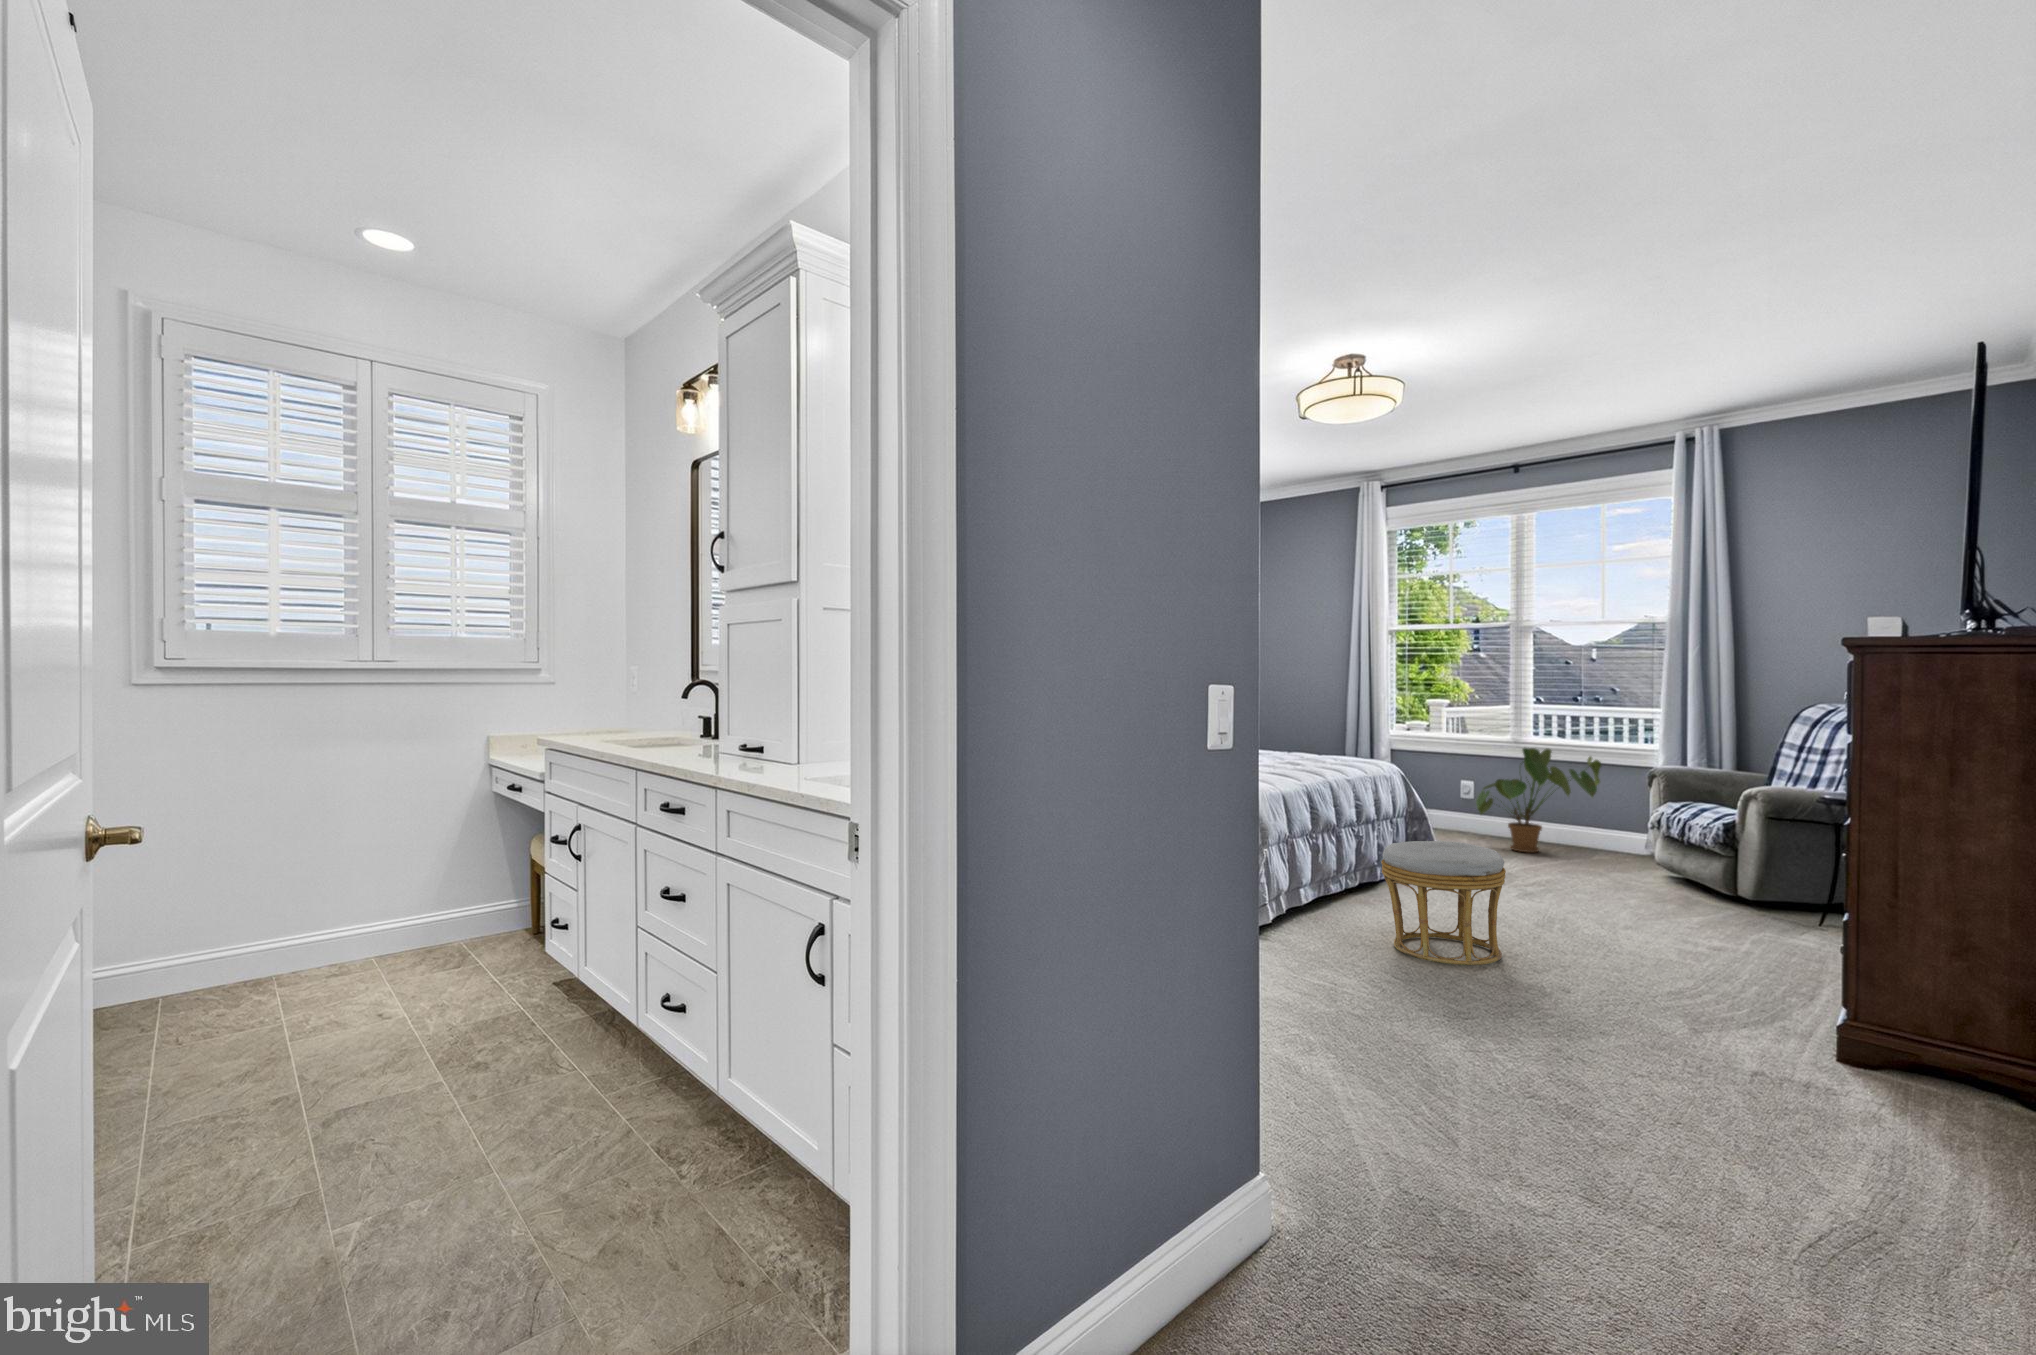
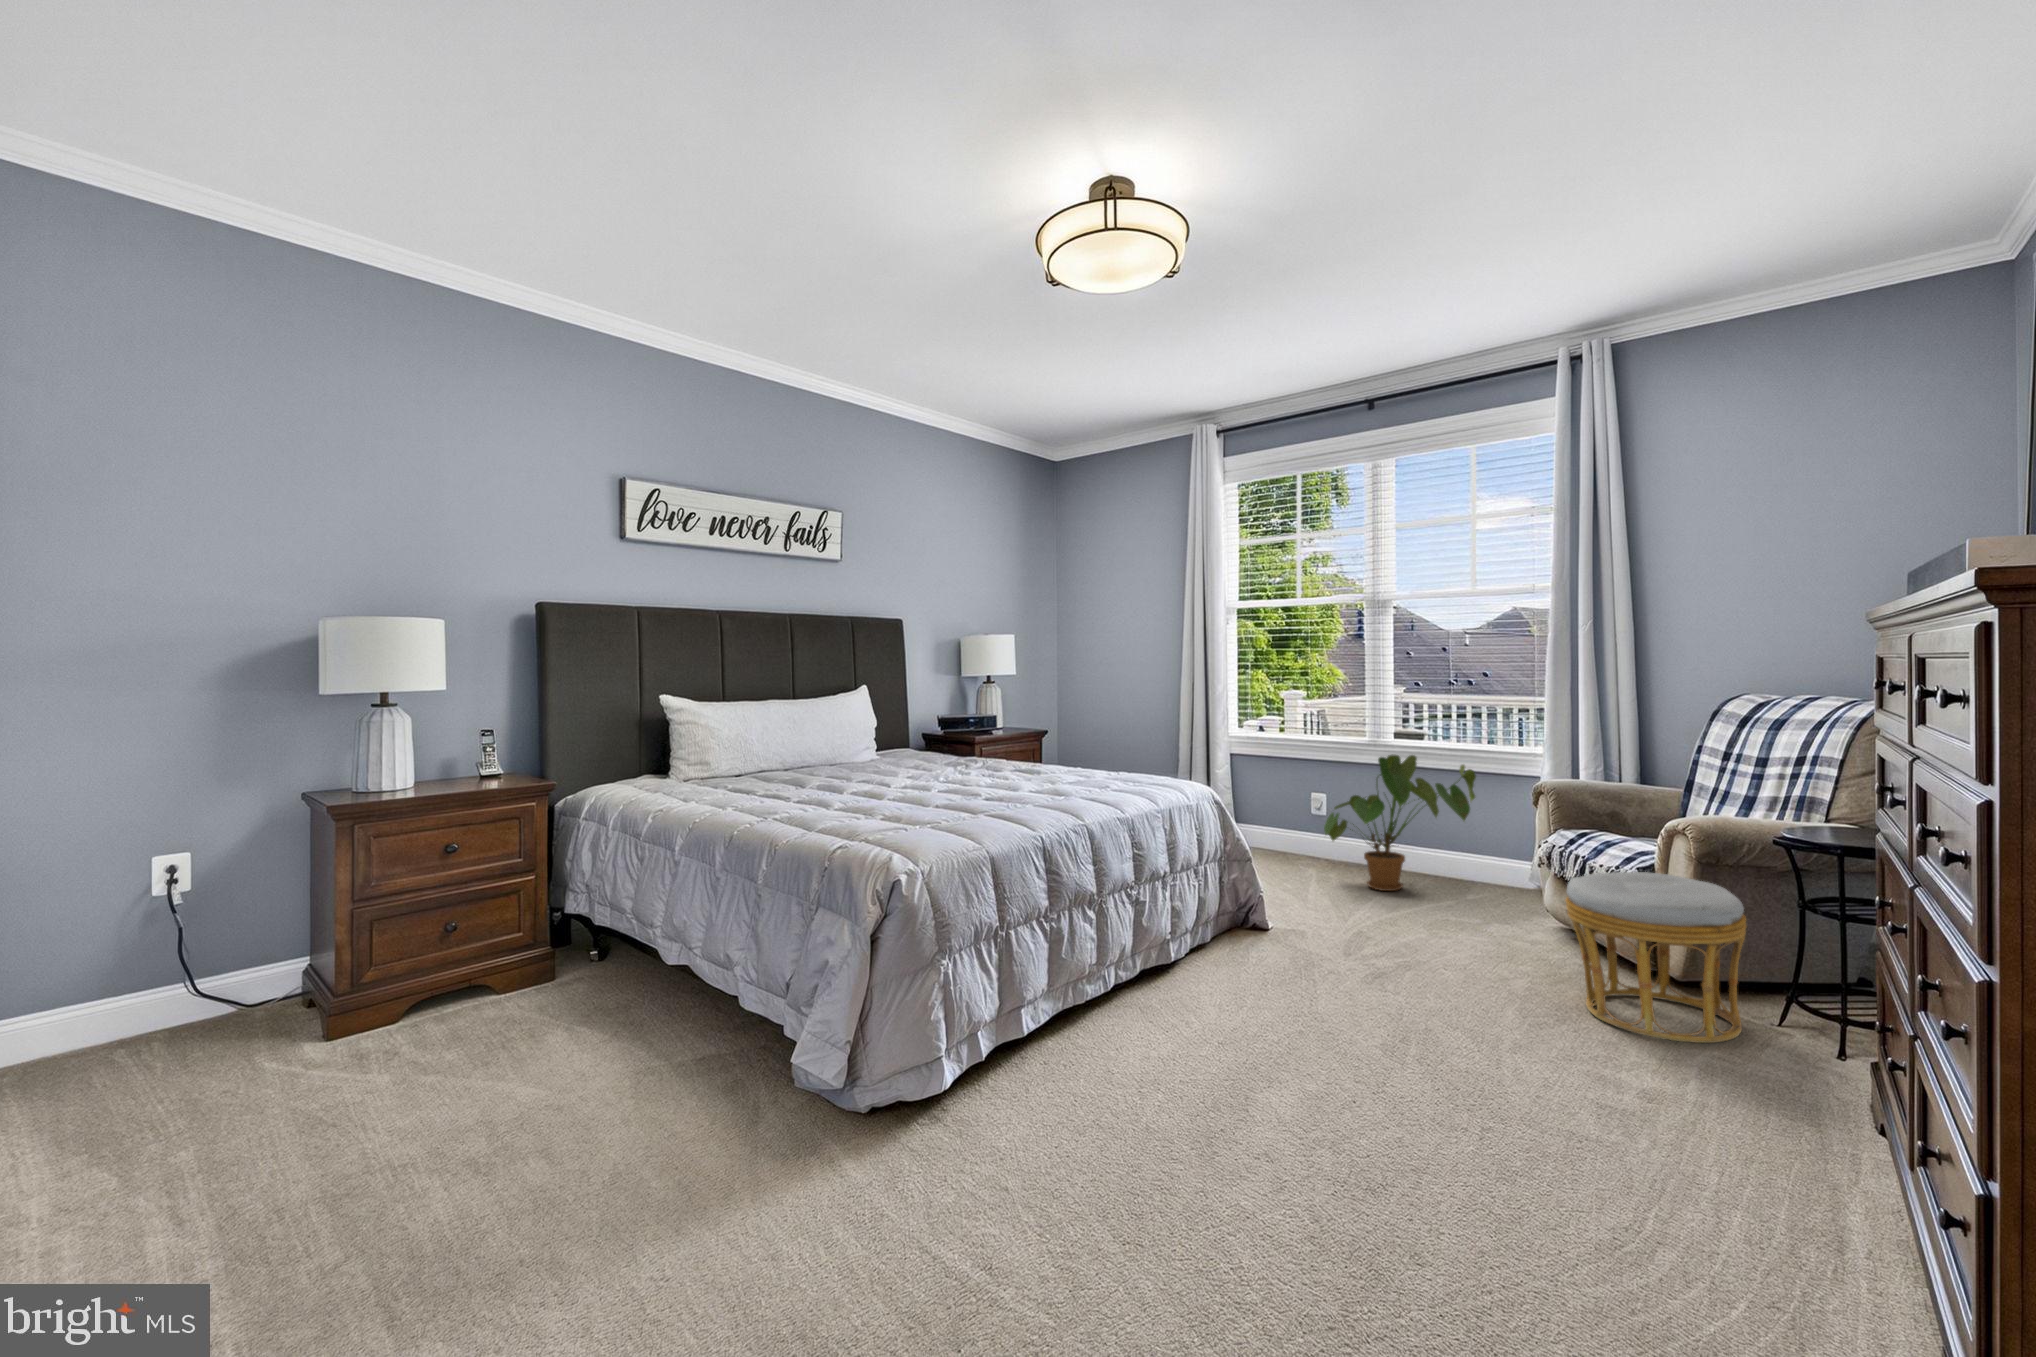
ottoman: present [1381,841,1506,966] -> present [1566,872,1746,1043]

